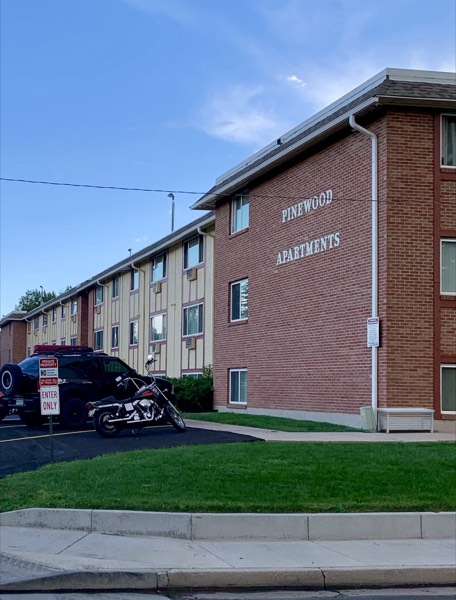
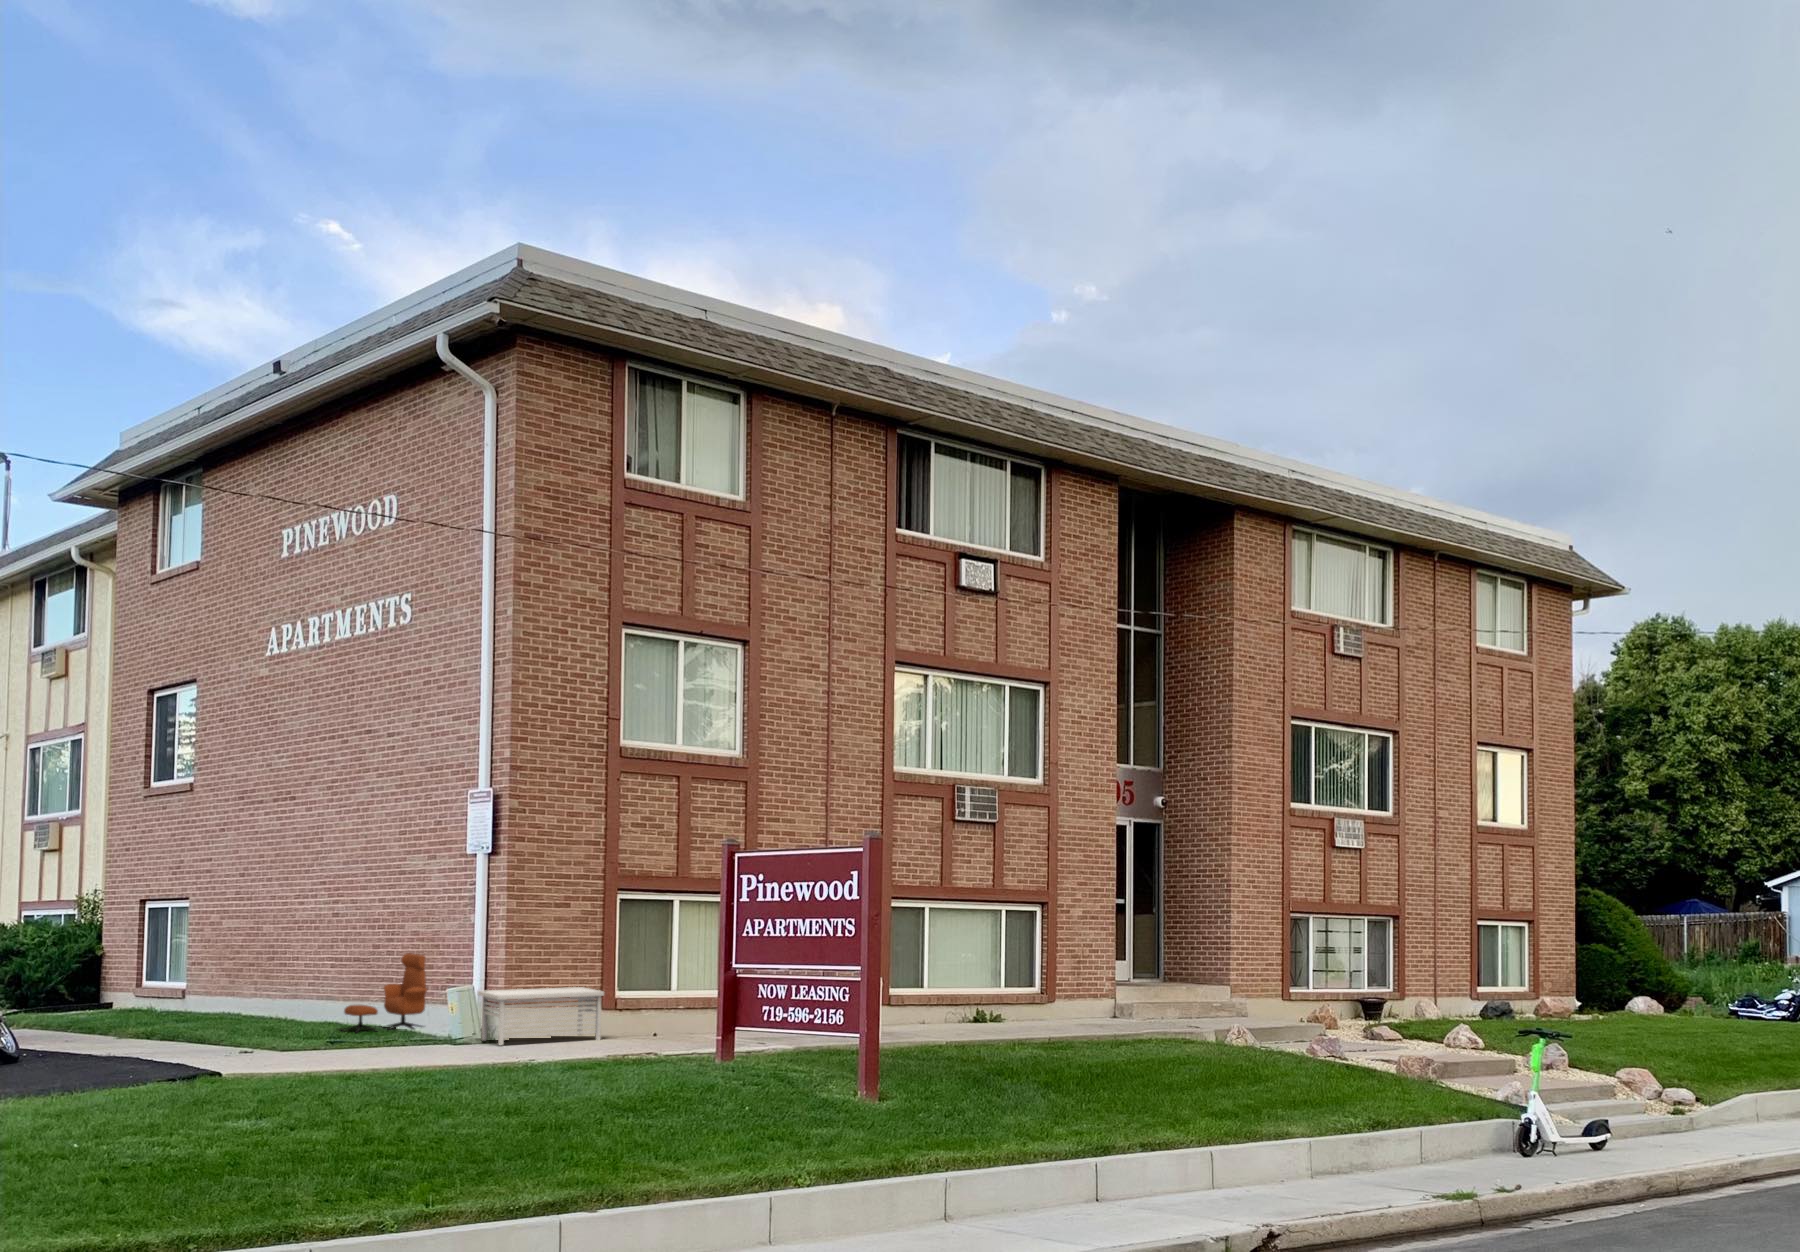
lounge chair: none [314,391,352,425] -> present [342,953,427,1032]

